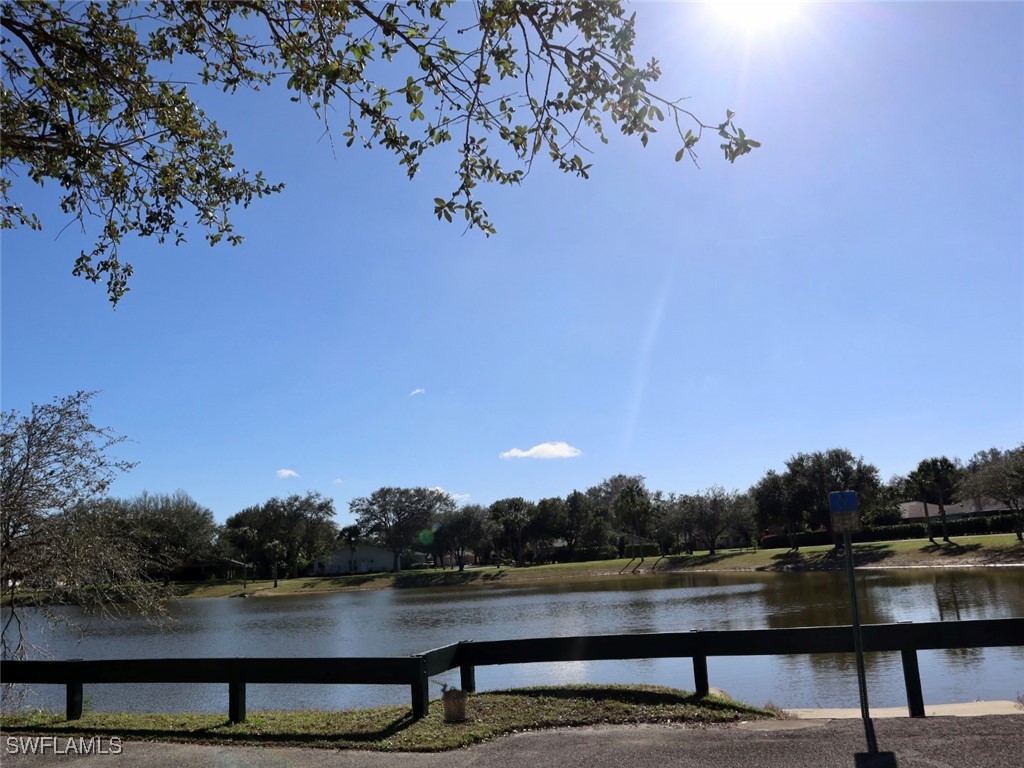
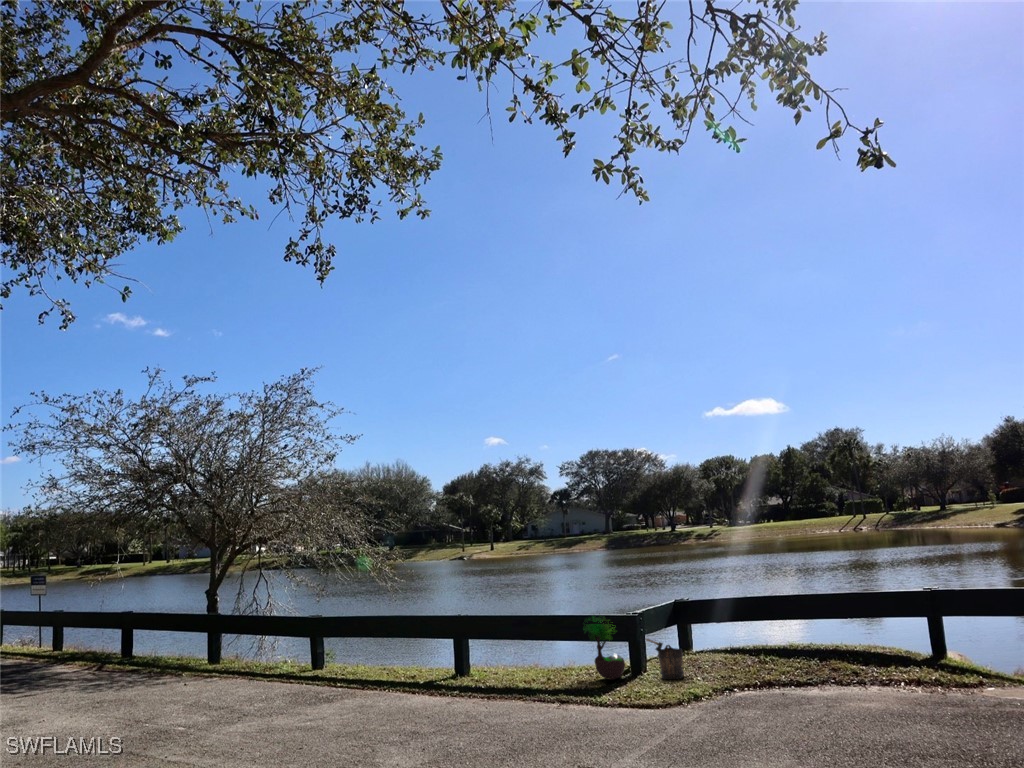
potted tree: none [368,651,409,723] -> present [583,617,625,680]

